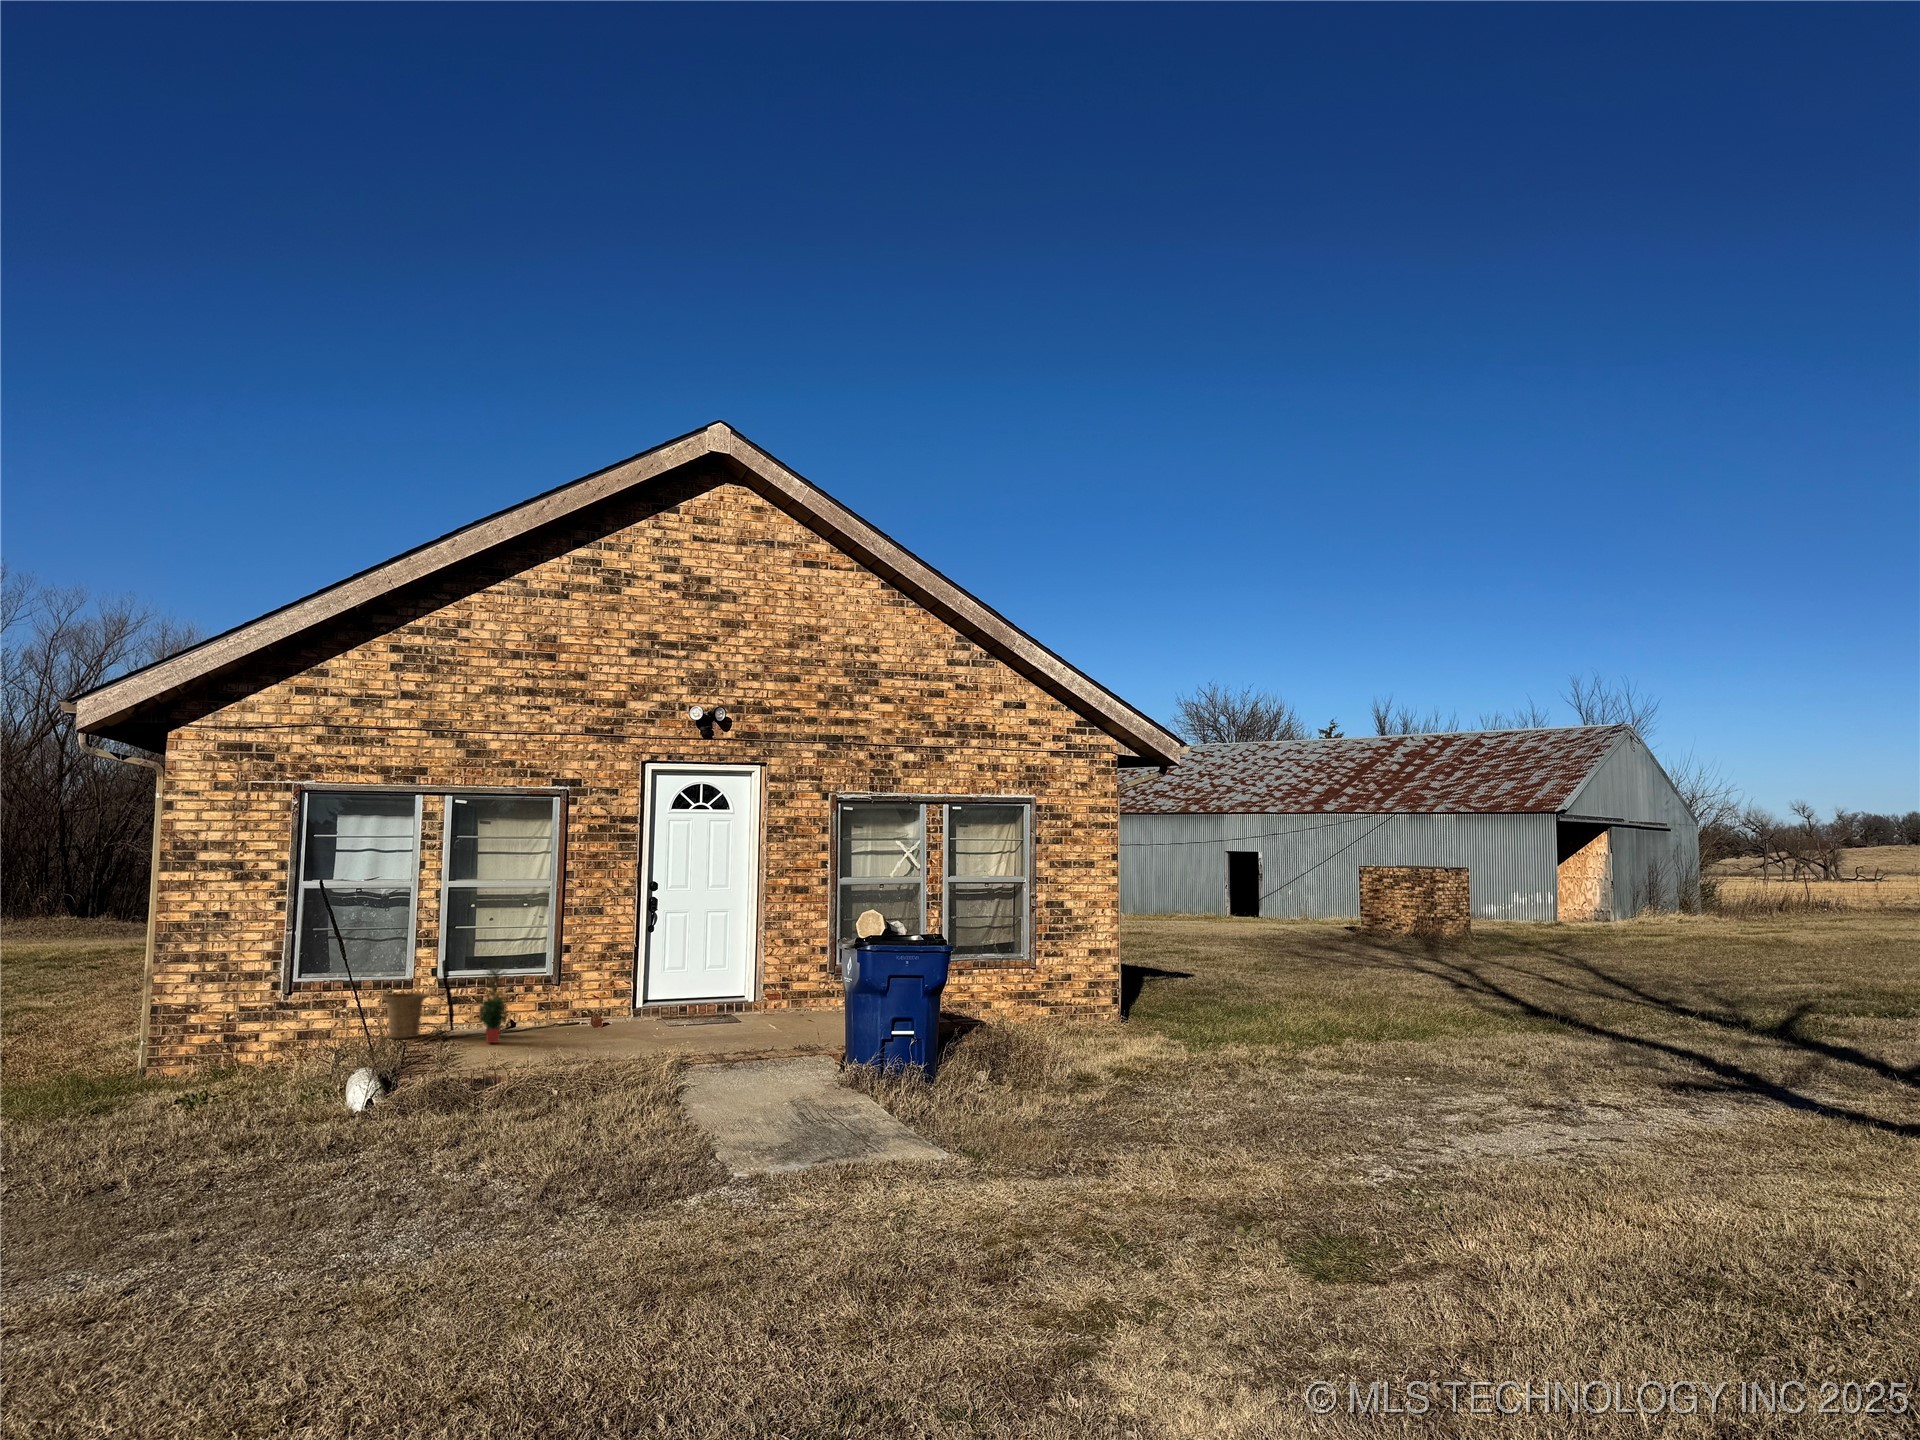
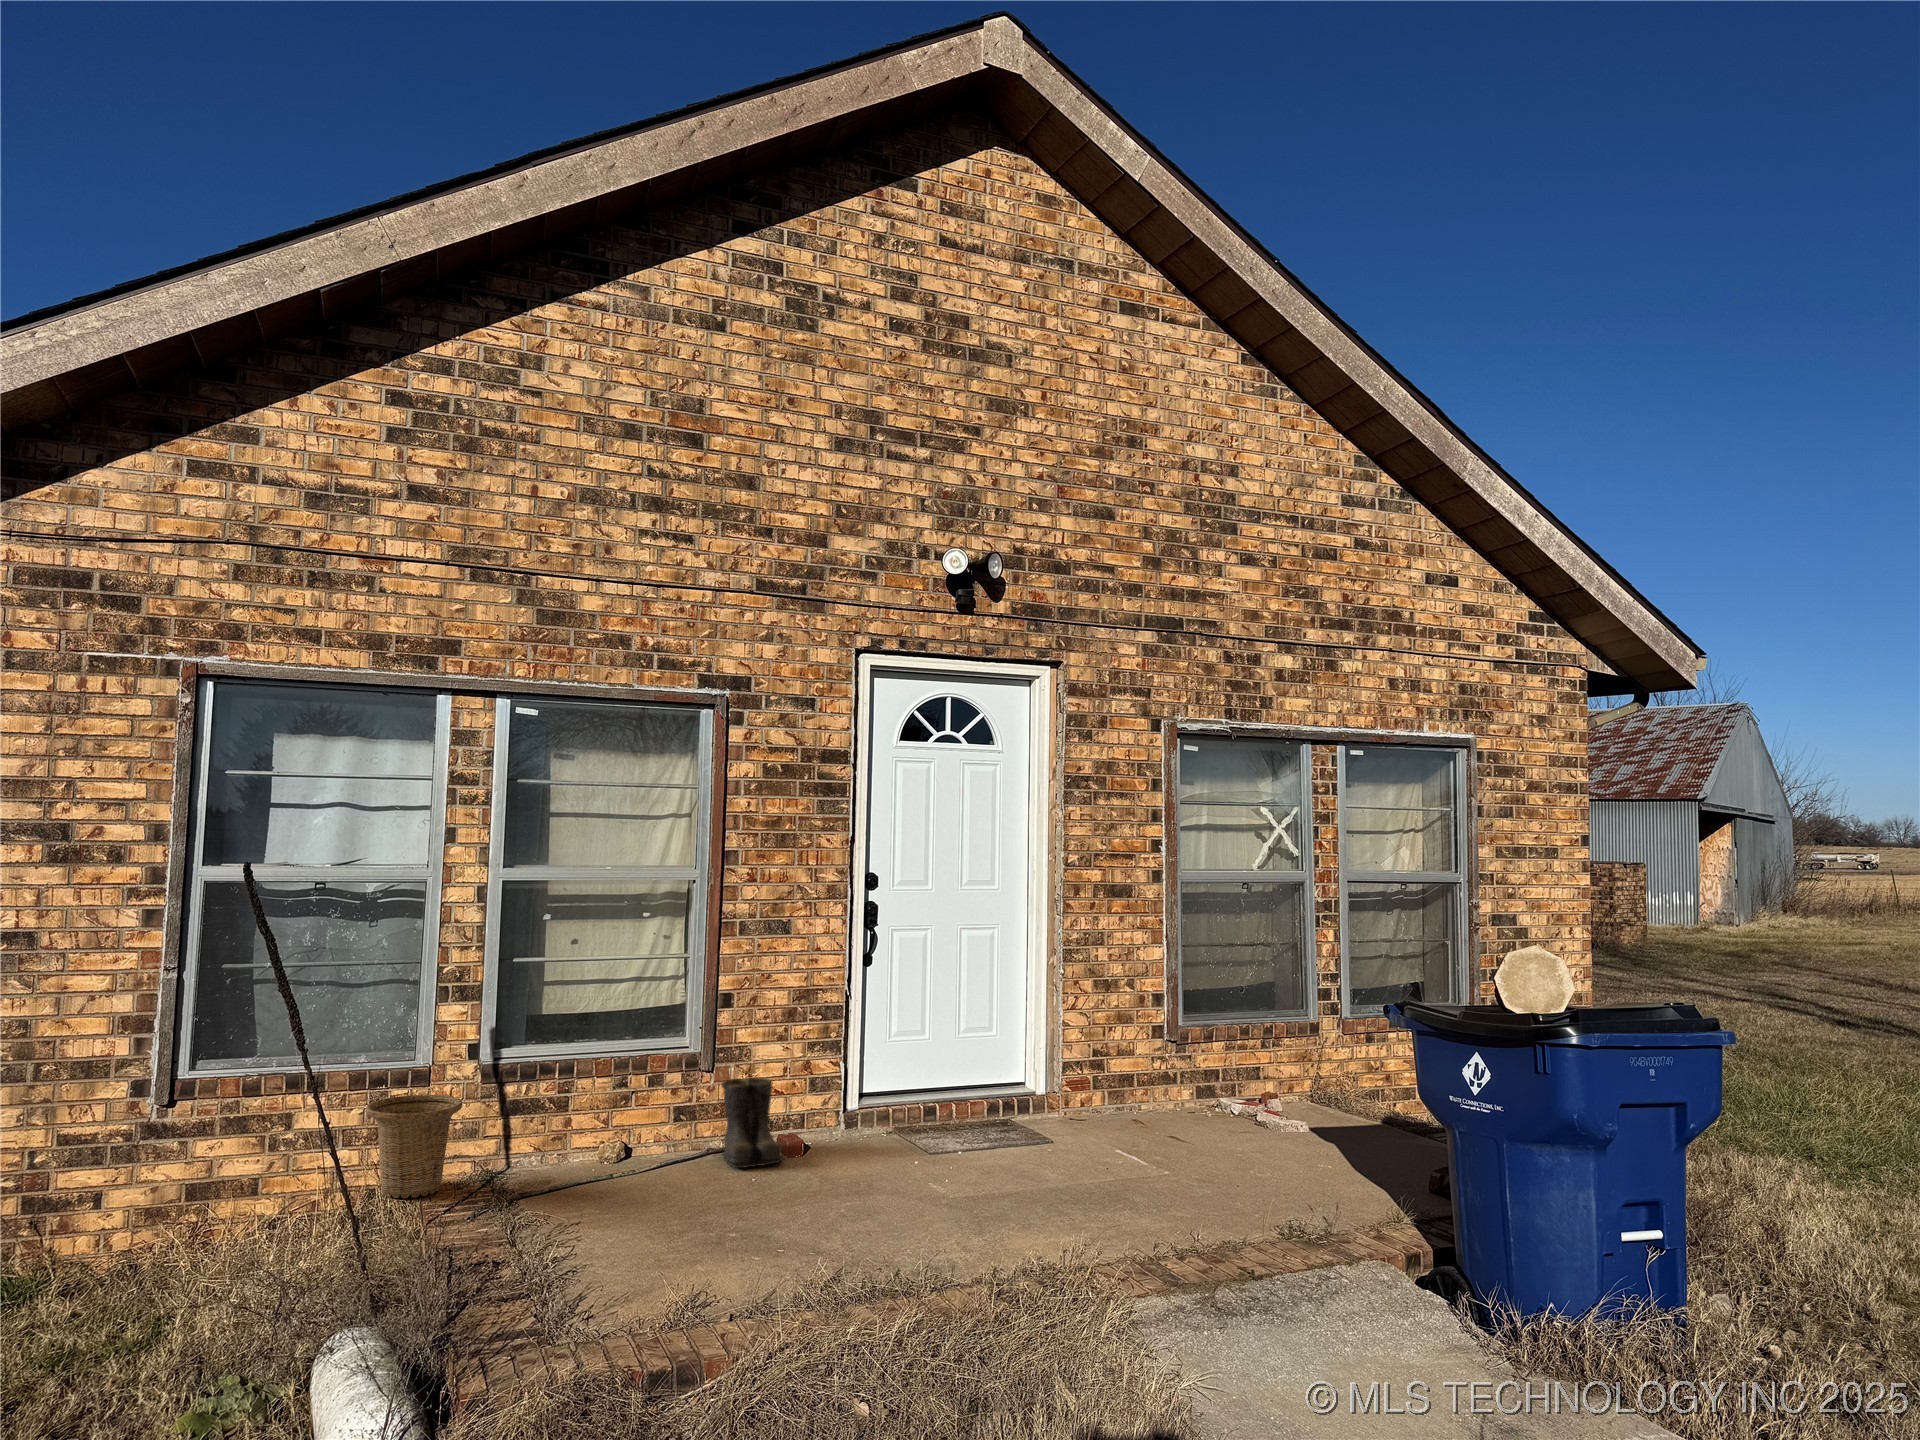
potted plant: present [479,960,508,1043] -> none [563,1022,640,1215]
boots: none [563,987,594,1029] -> present [721,1077,783,1168]

